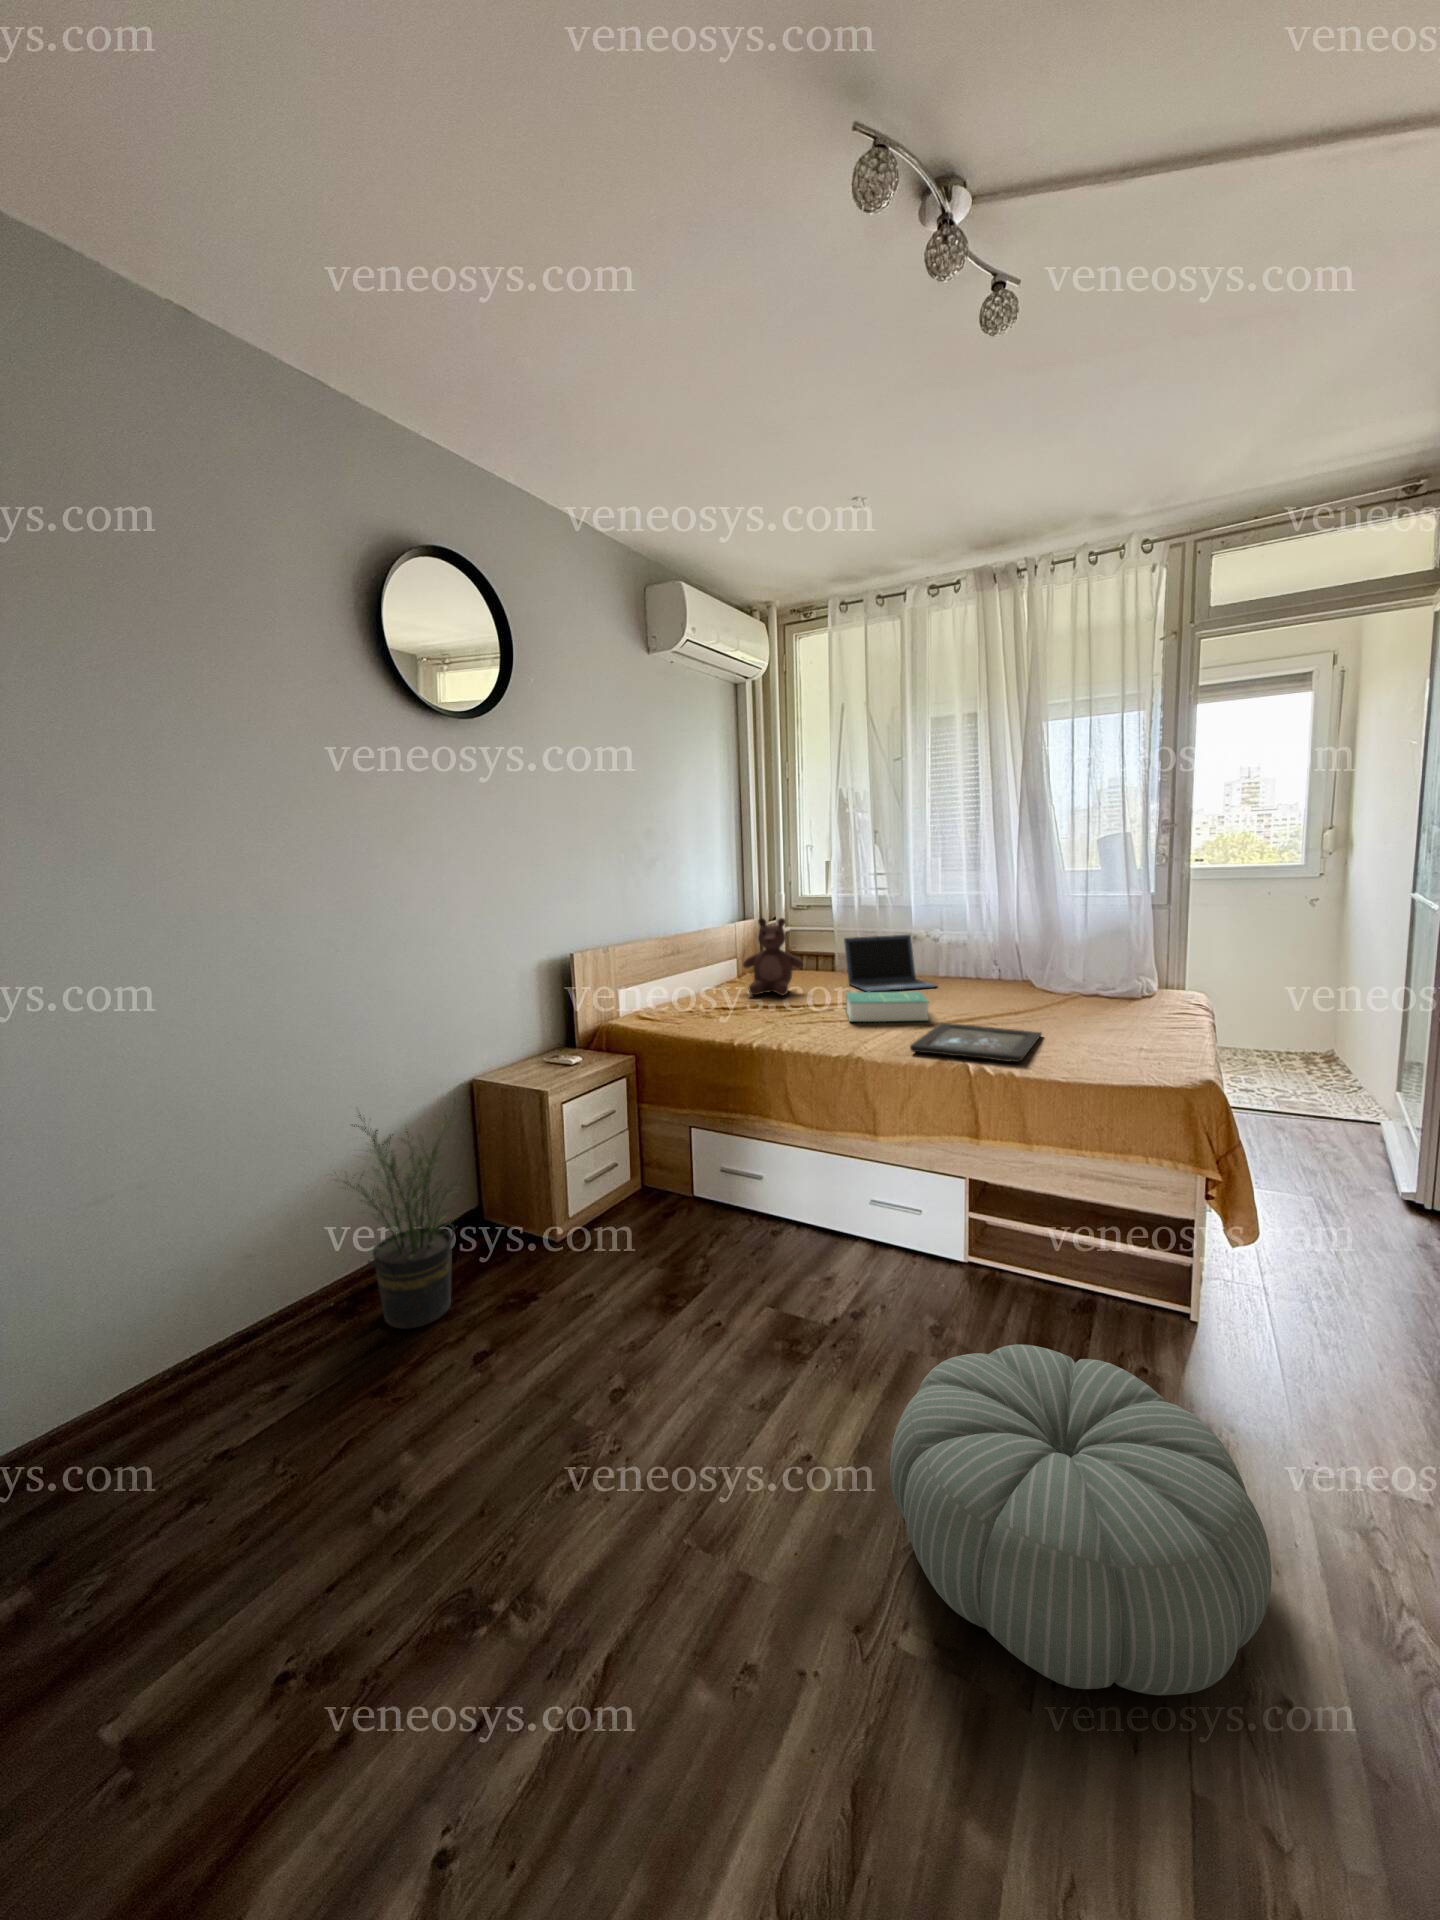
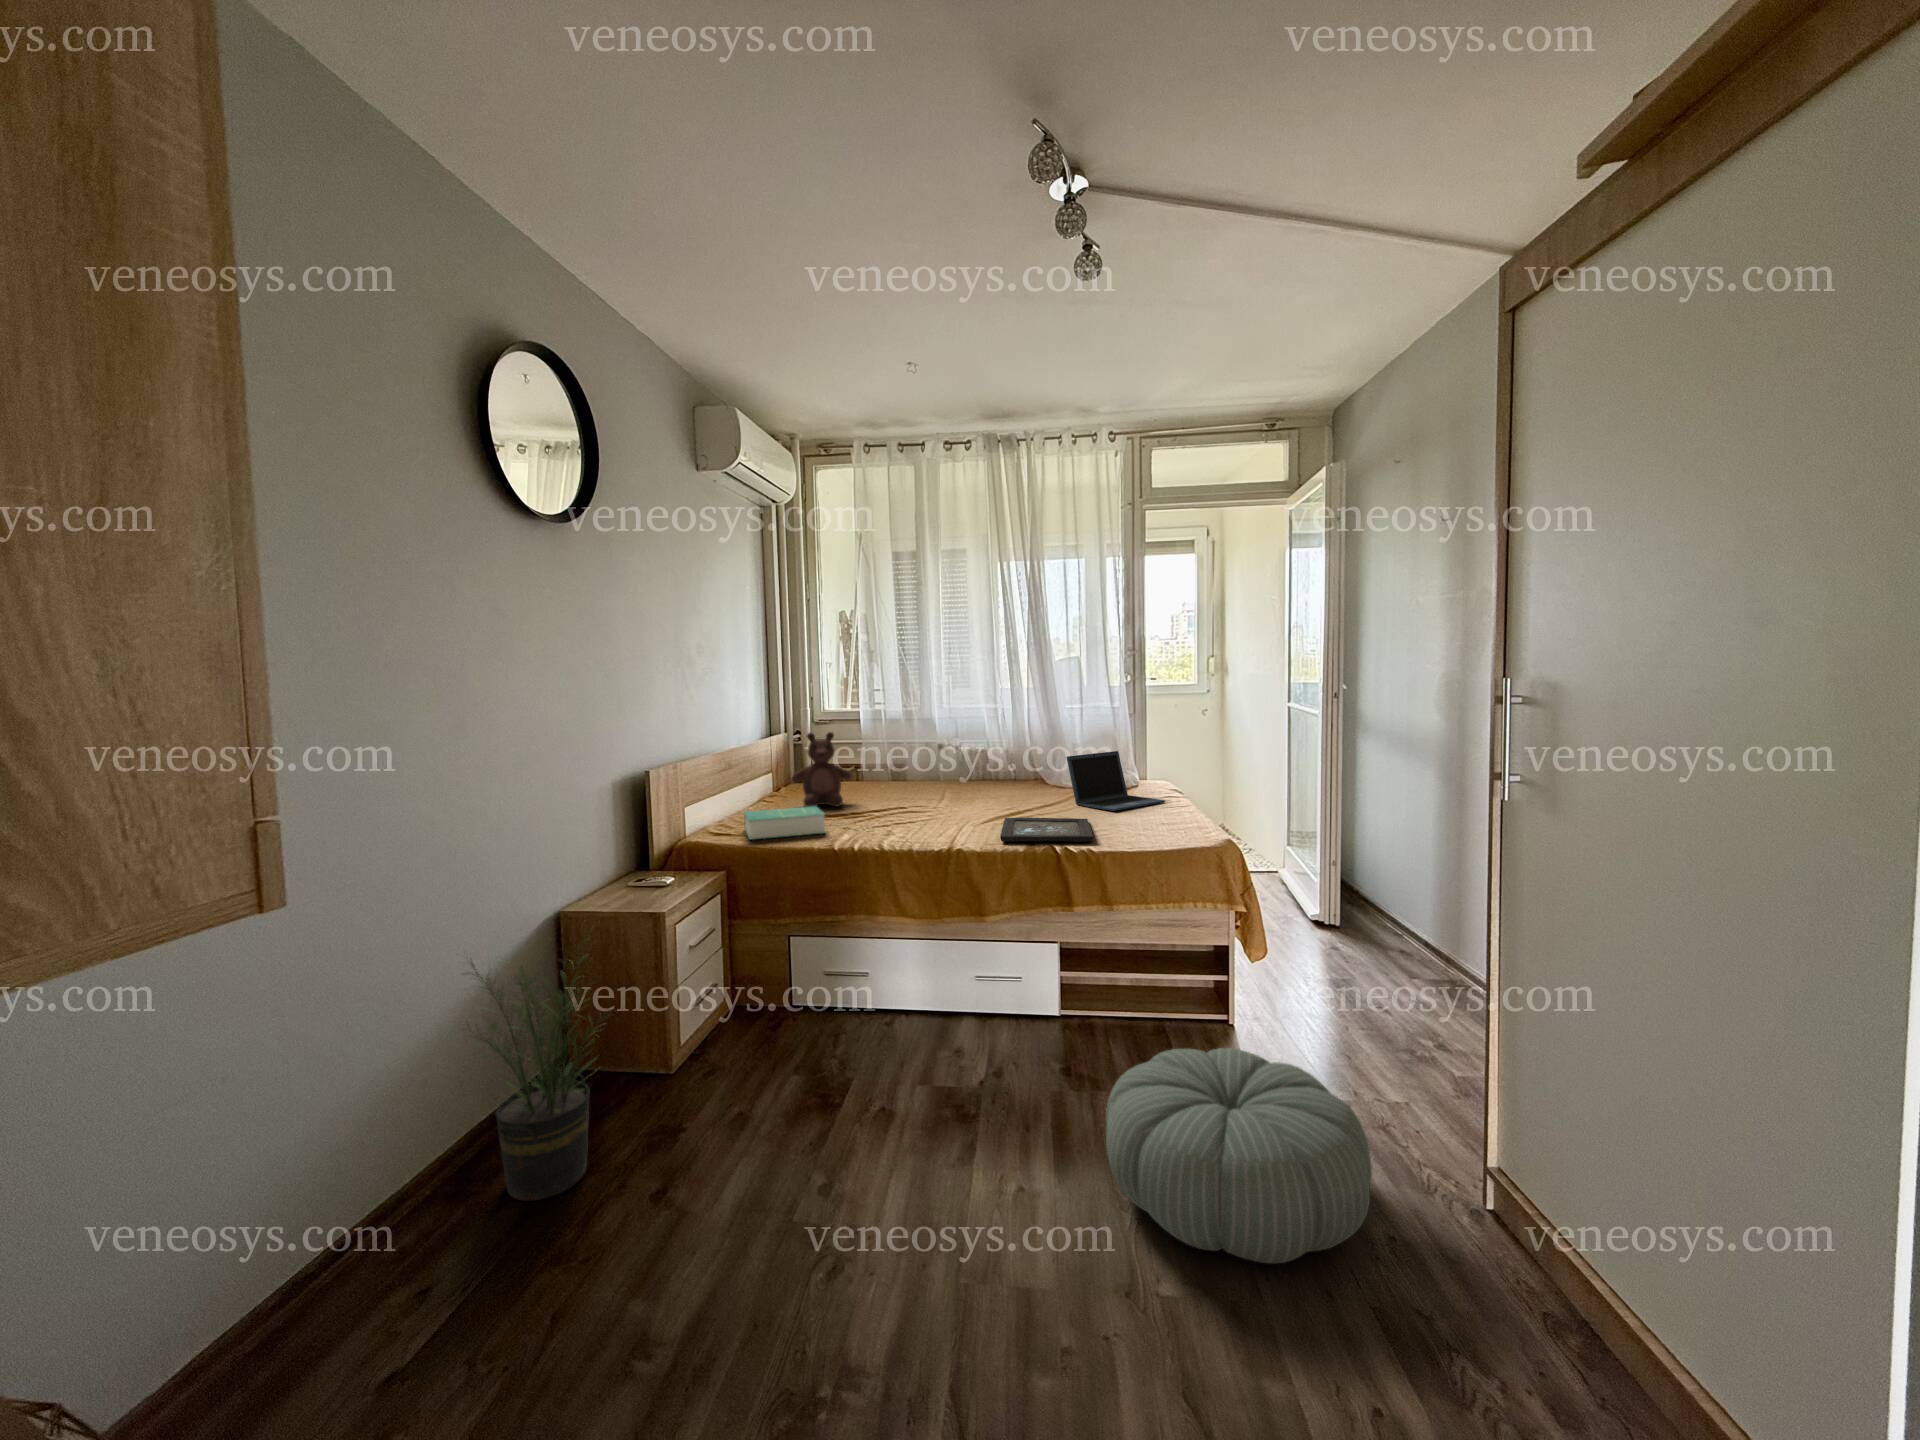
laptop: present [844,935,937,992] -> present [1066,751,1165,811]
book: present [846,992,929,1022] -> present [744,806,825,840]

